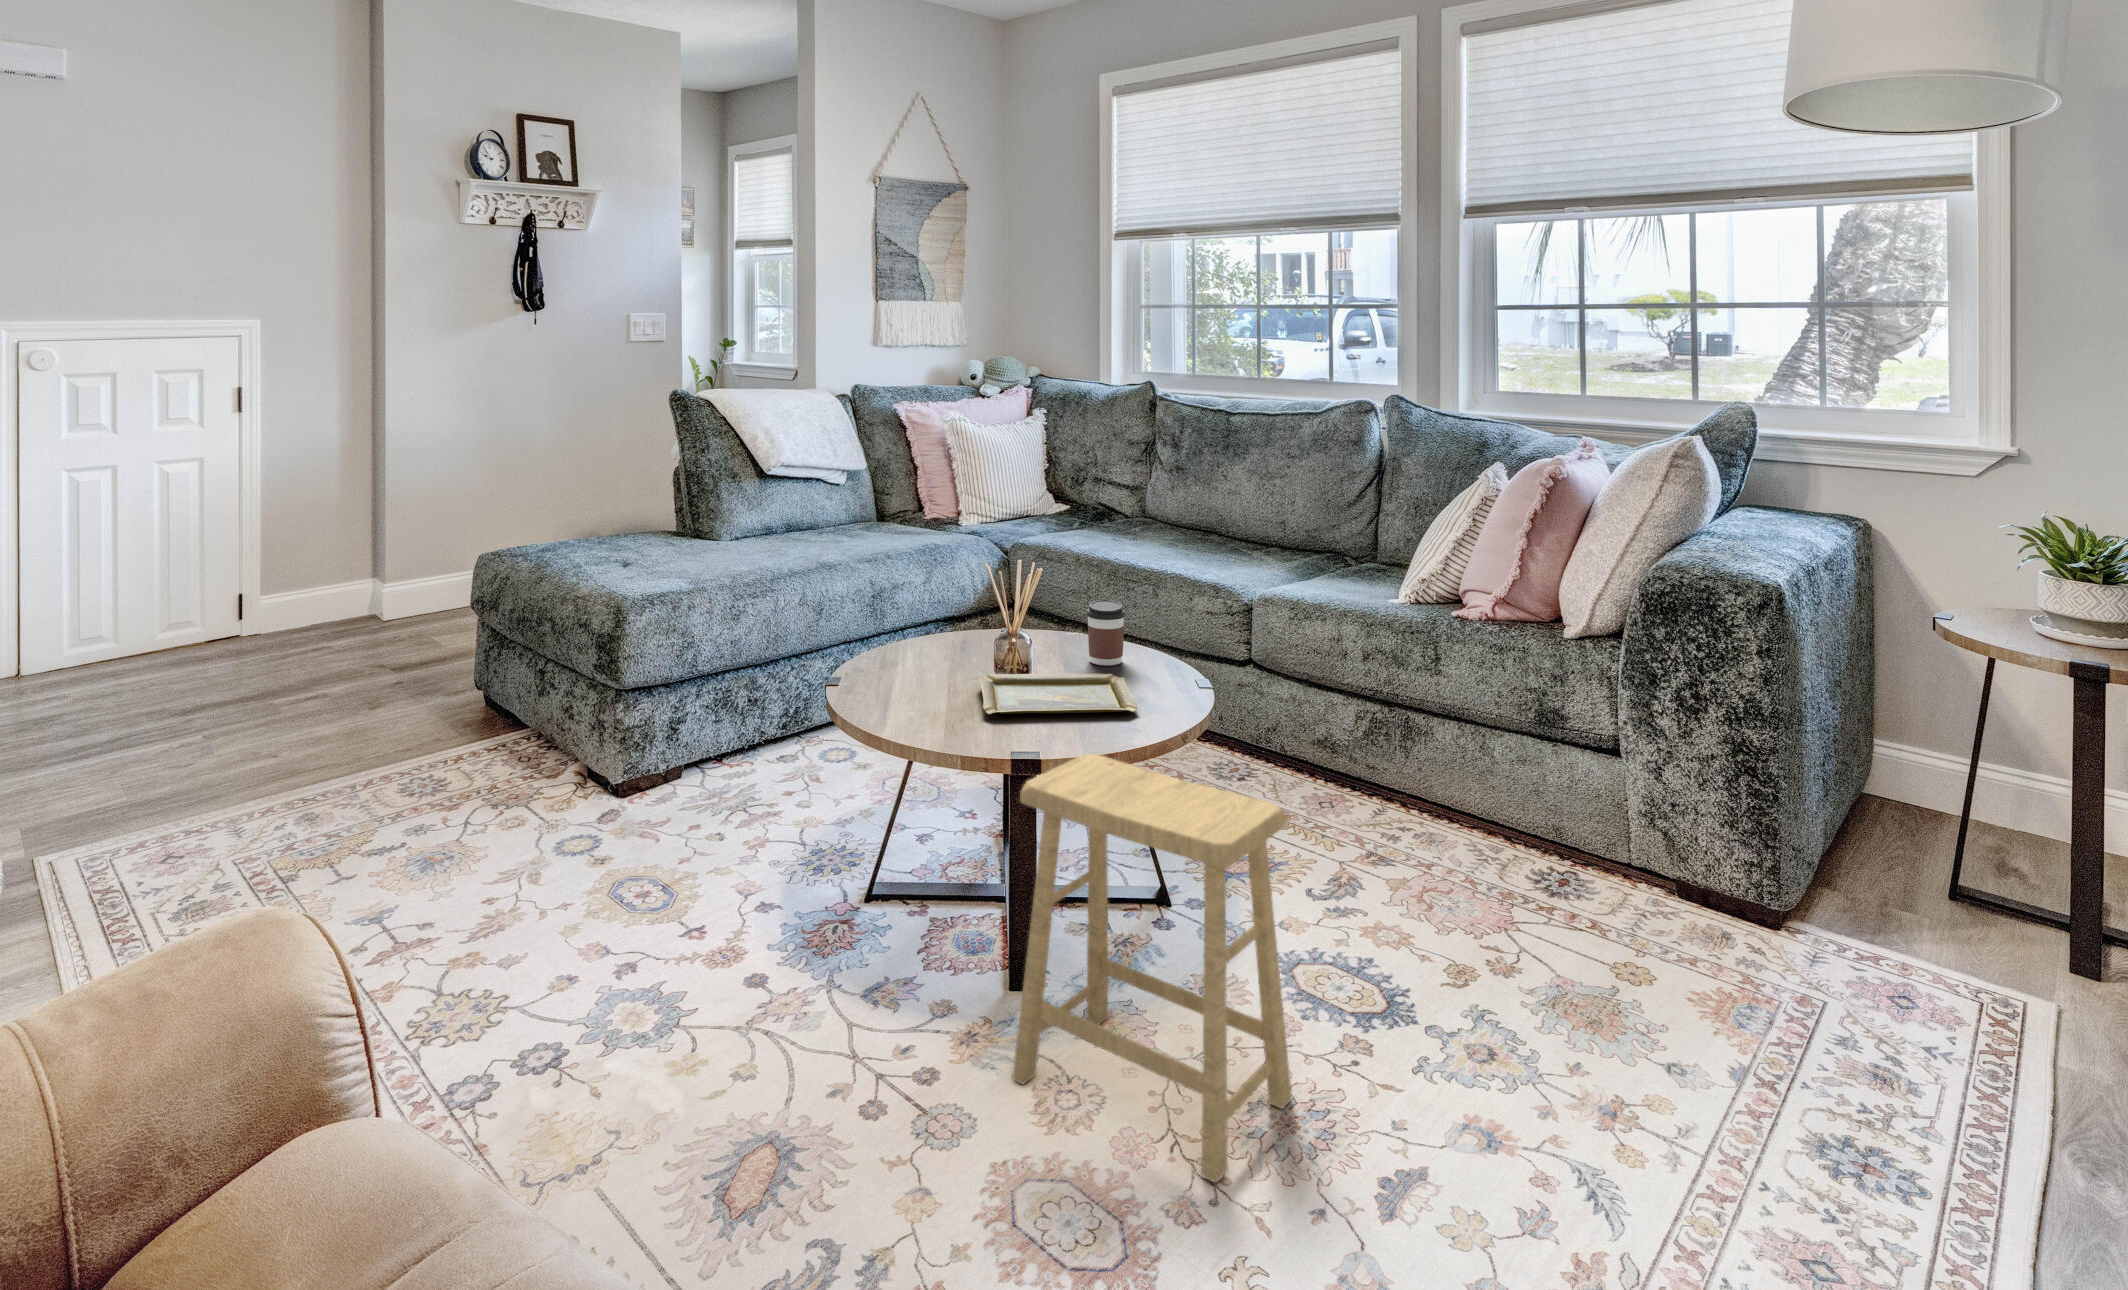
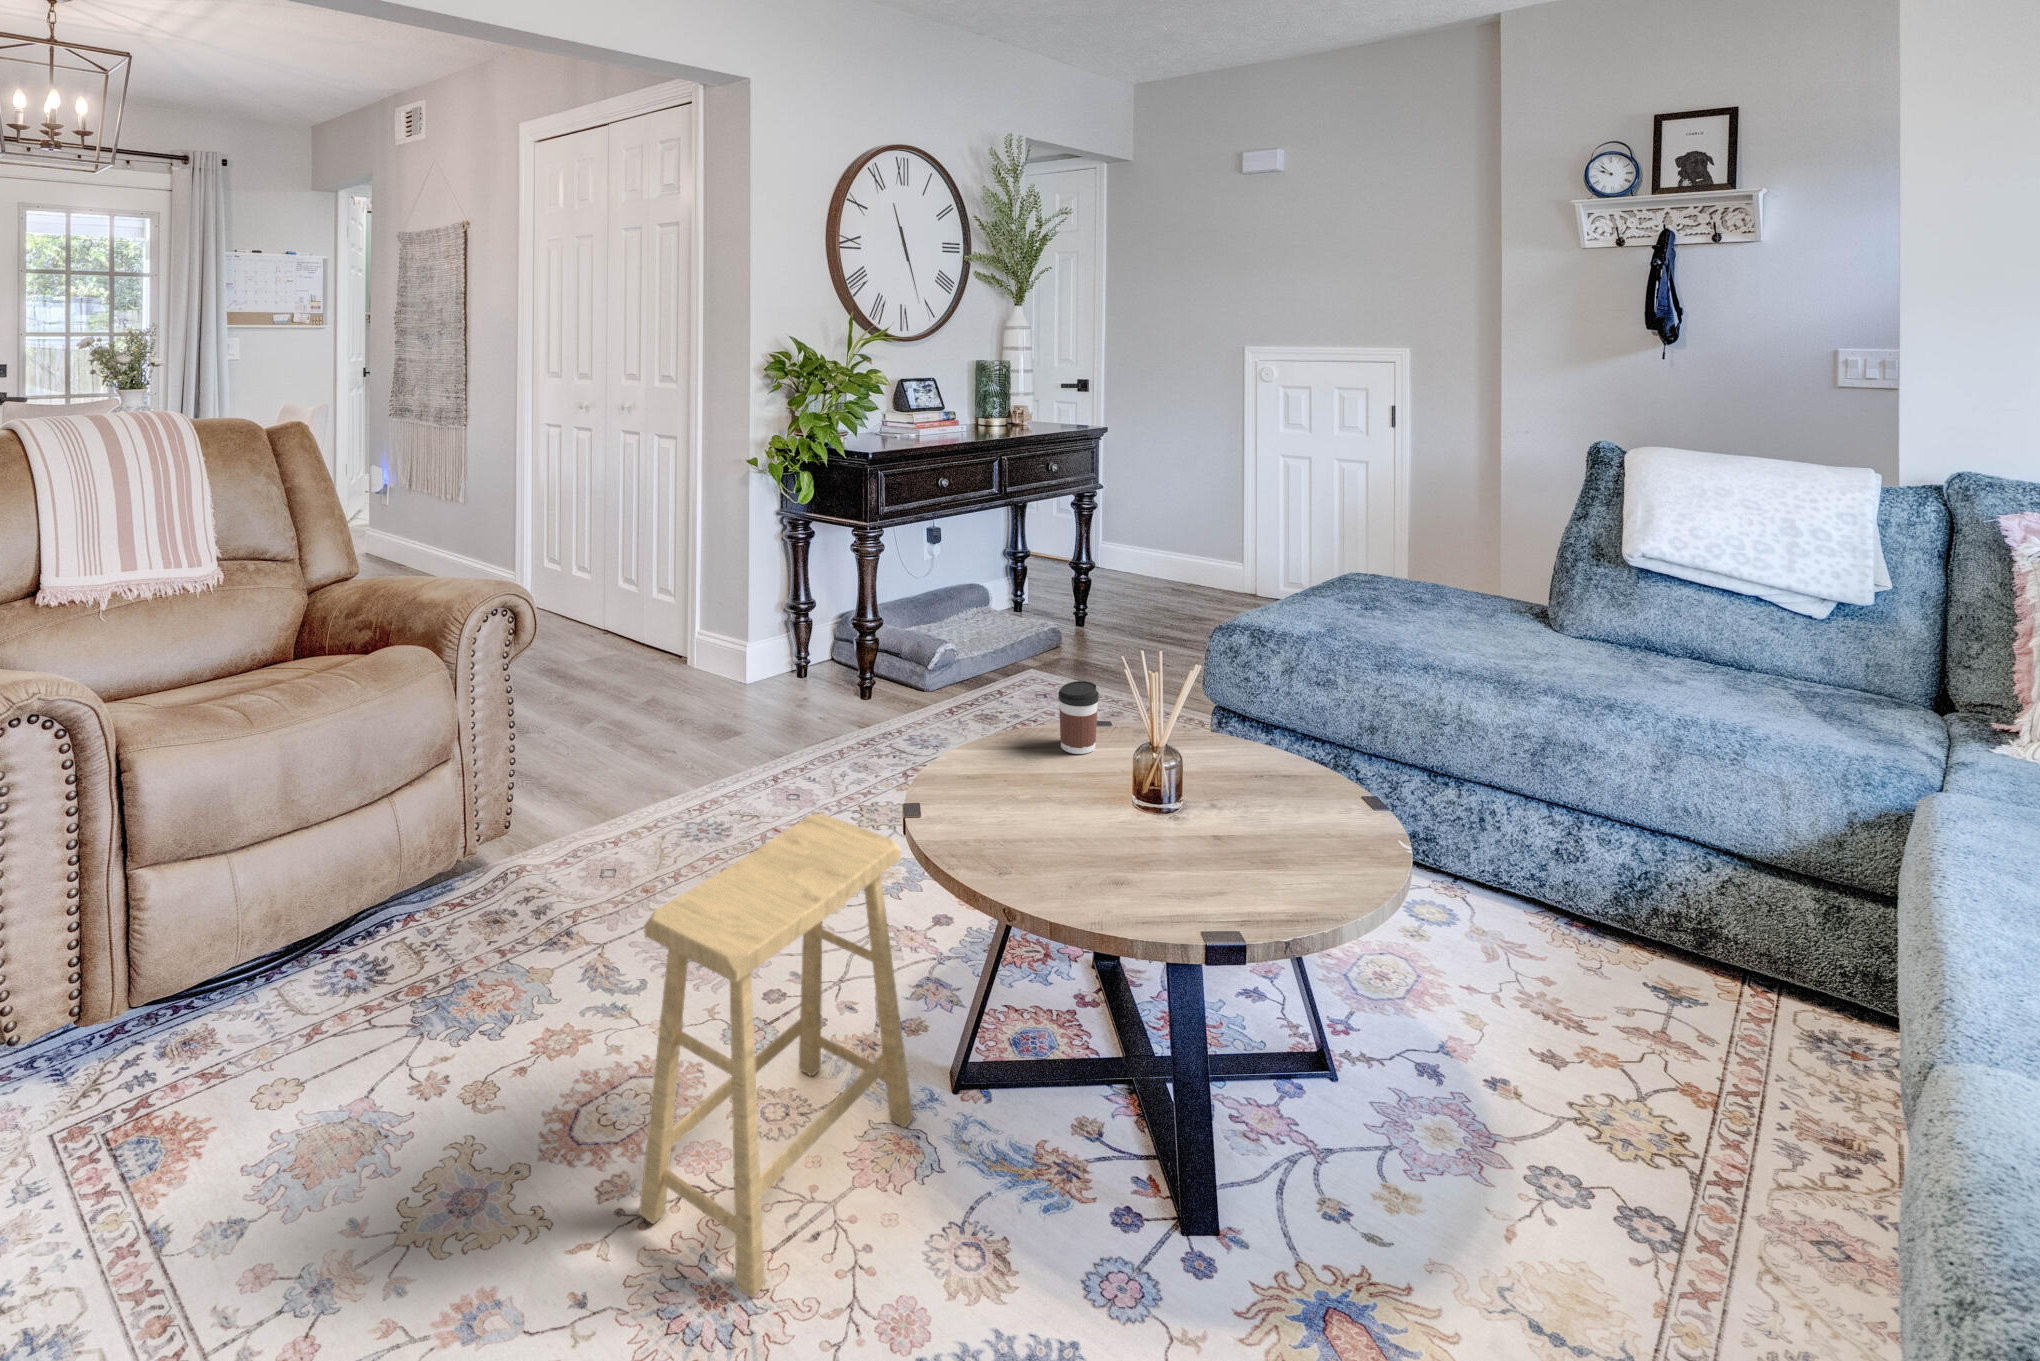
coffee cup: present [1087,600,1125,665] -> present [1058,681,1099,754]
tray: present [979,674,1137,714] -> none [992,766,1140,865]

